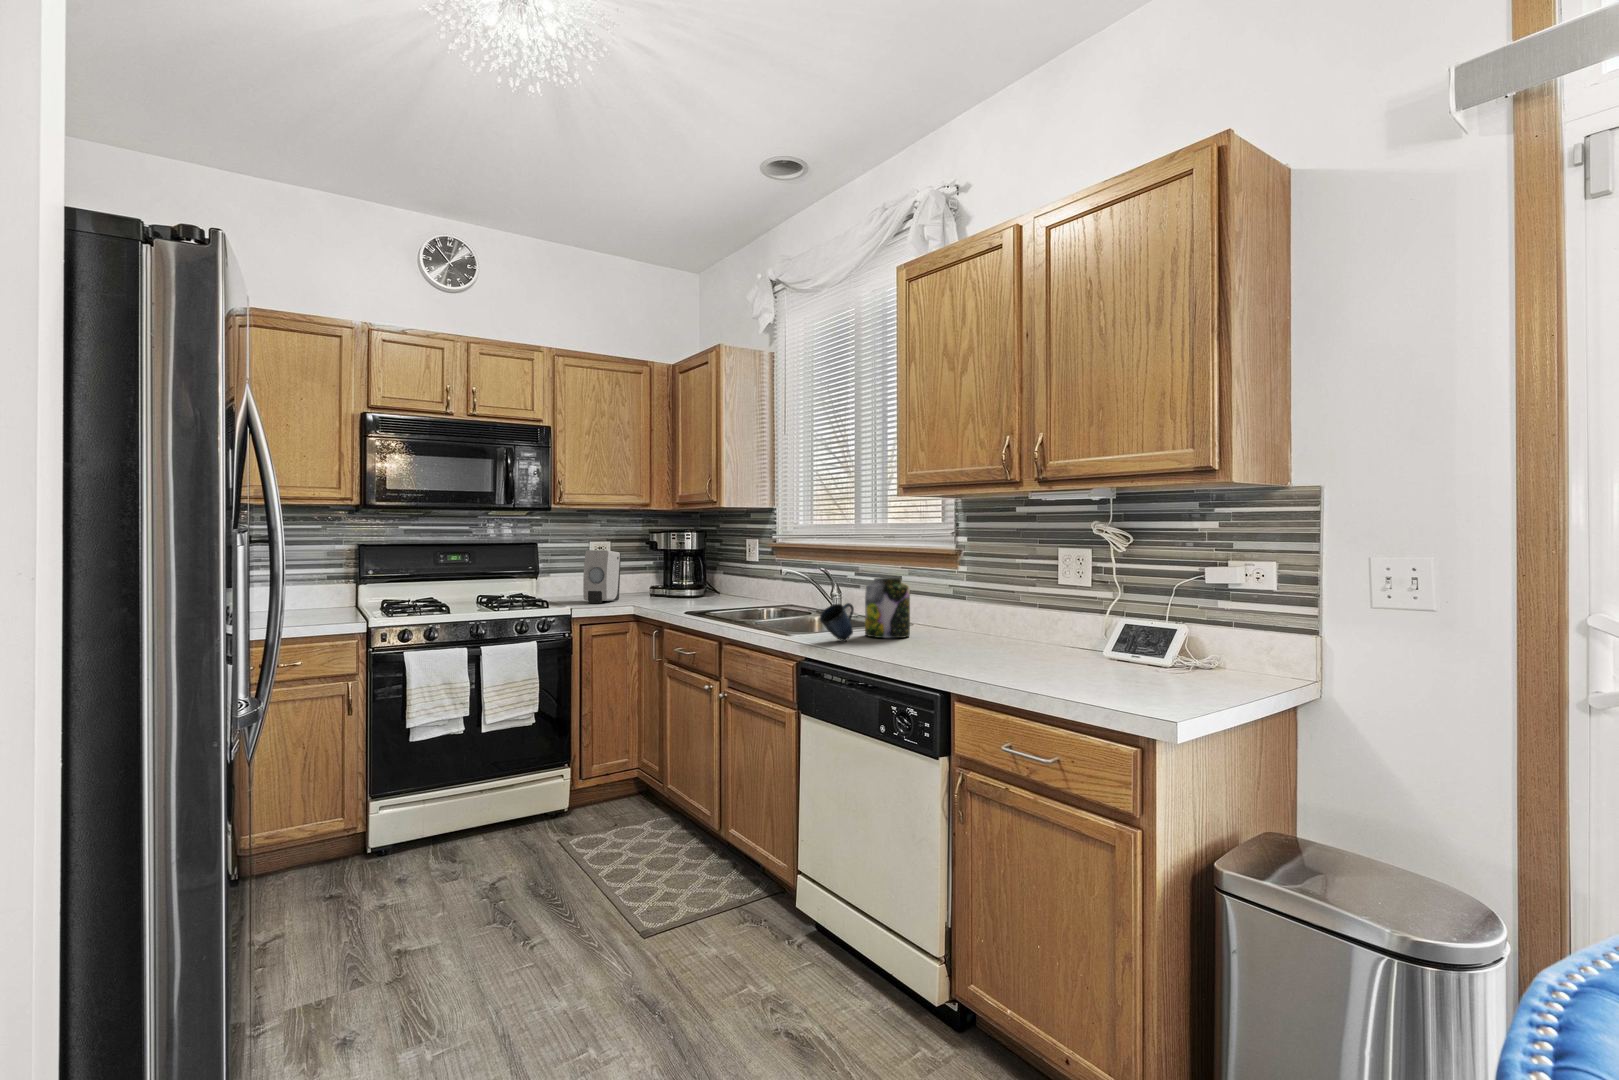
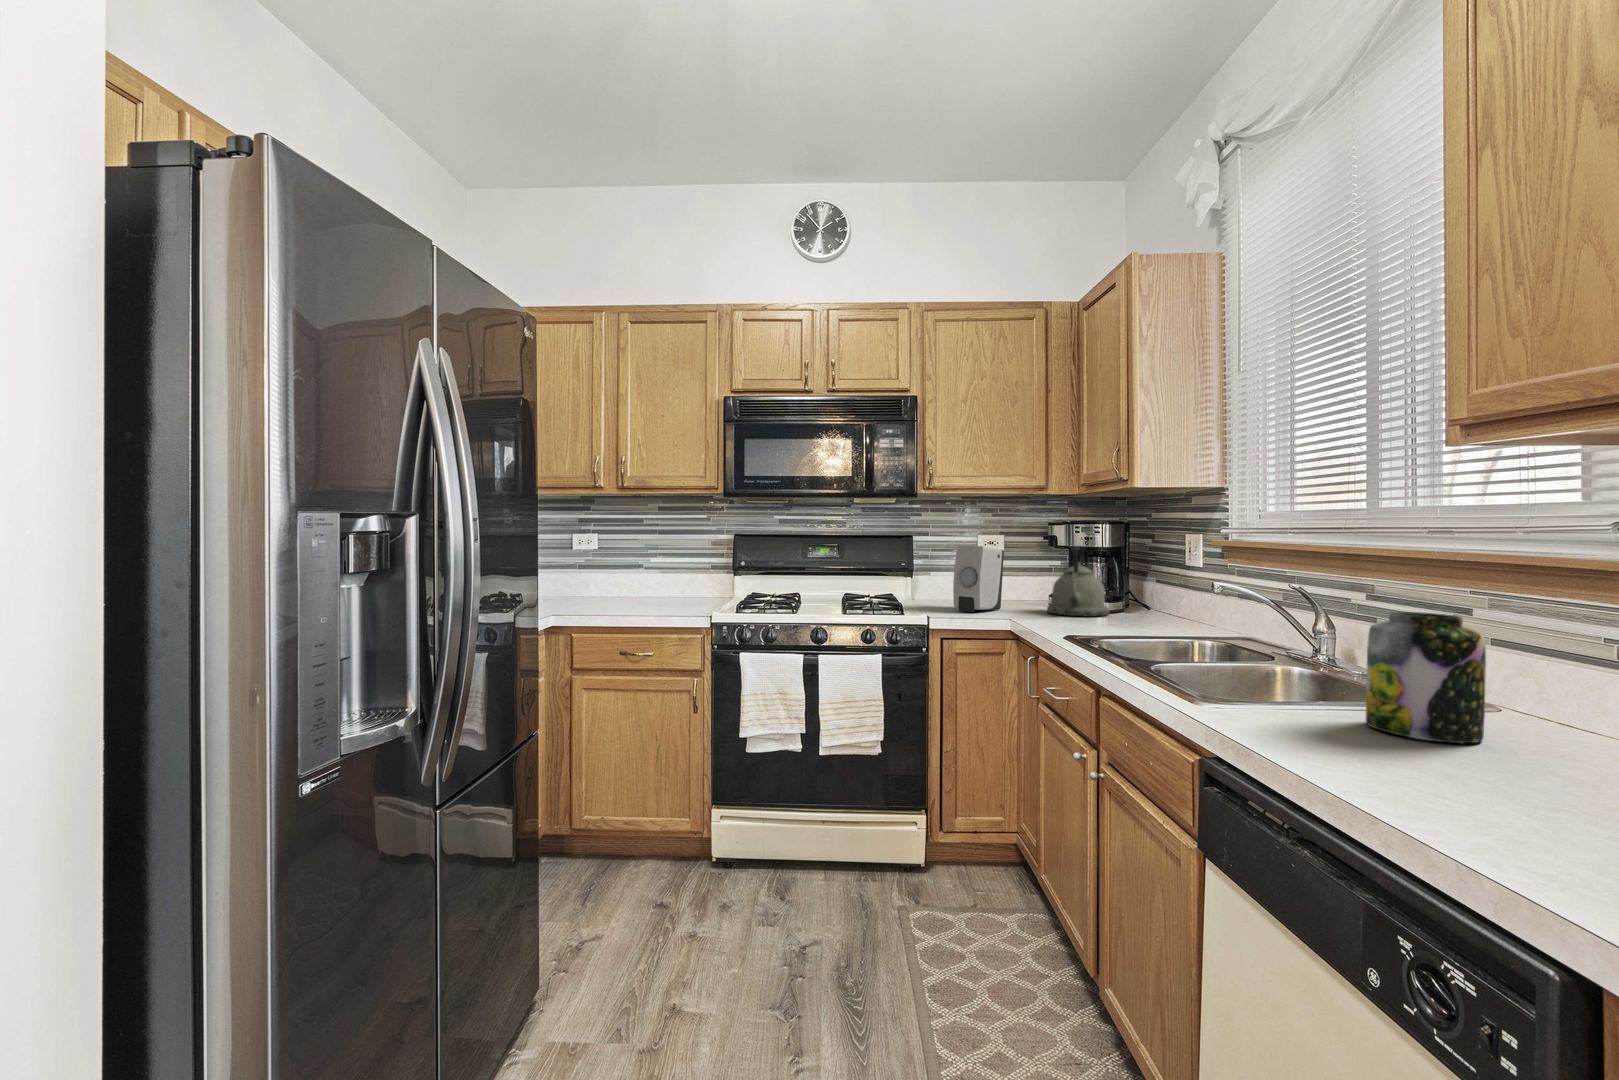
kettle: none [655,549,699,601] -> present [1047,546,1110,616]
mug: present [820,603,854,641] -> none [1252,658,1334,733]

